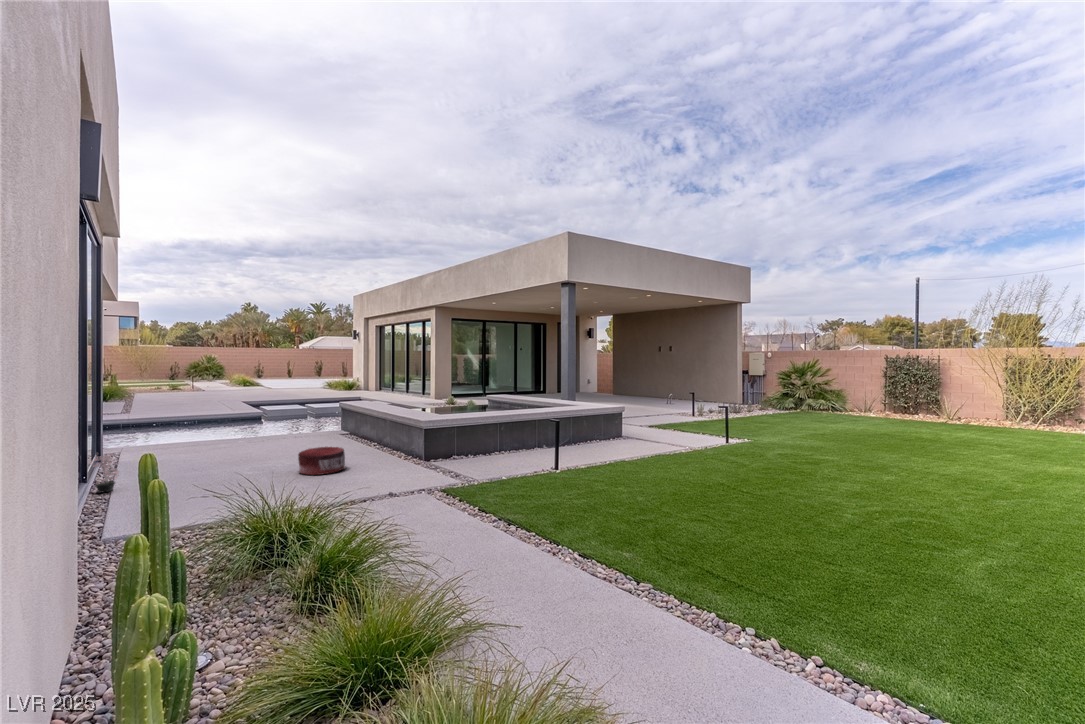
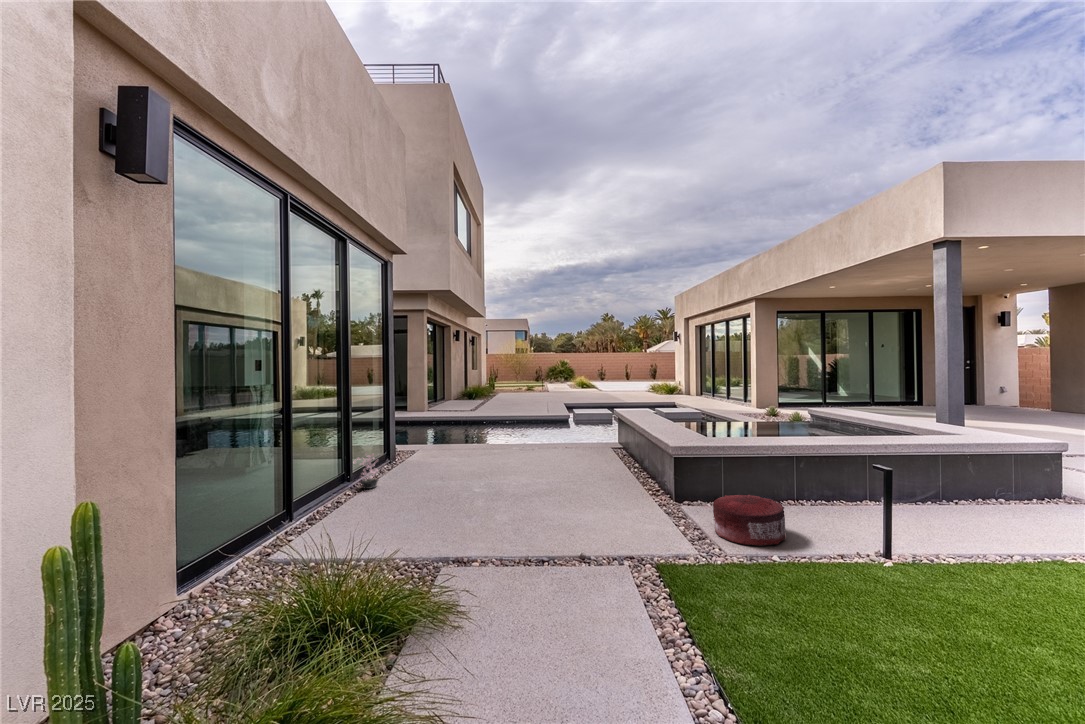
pouf: present [298,447,345,475] -> present [713,494,786,546]

